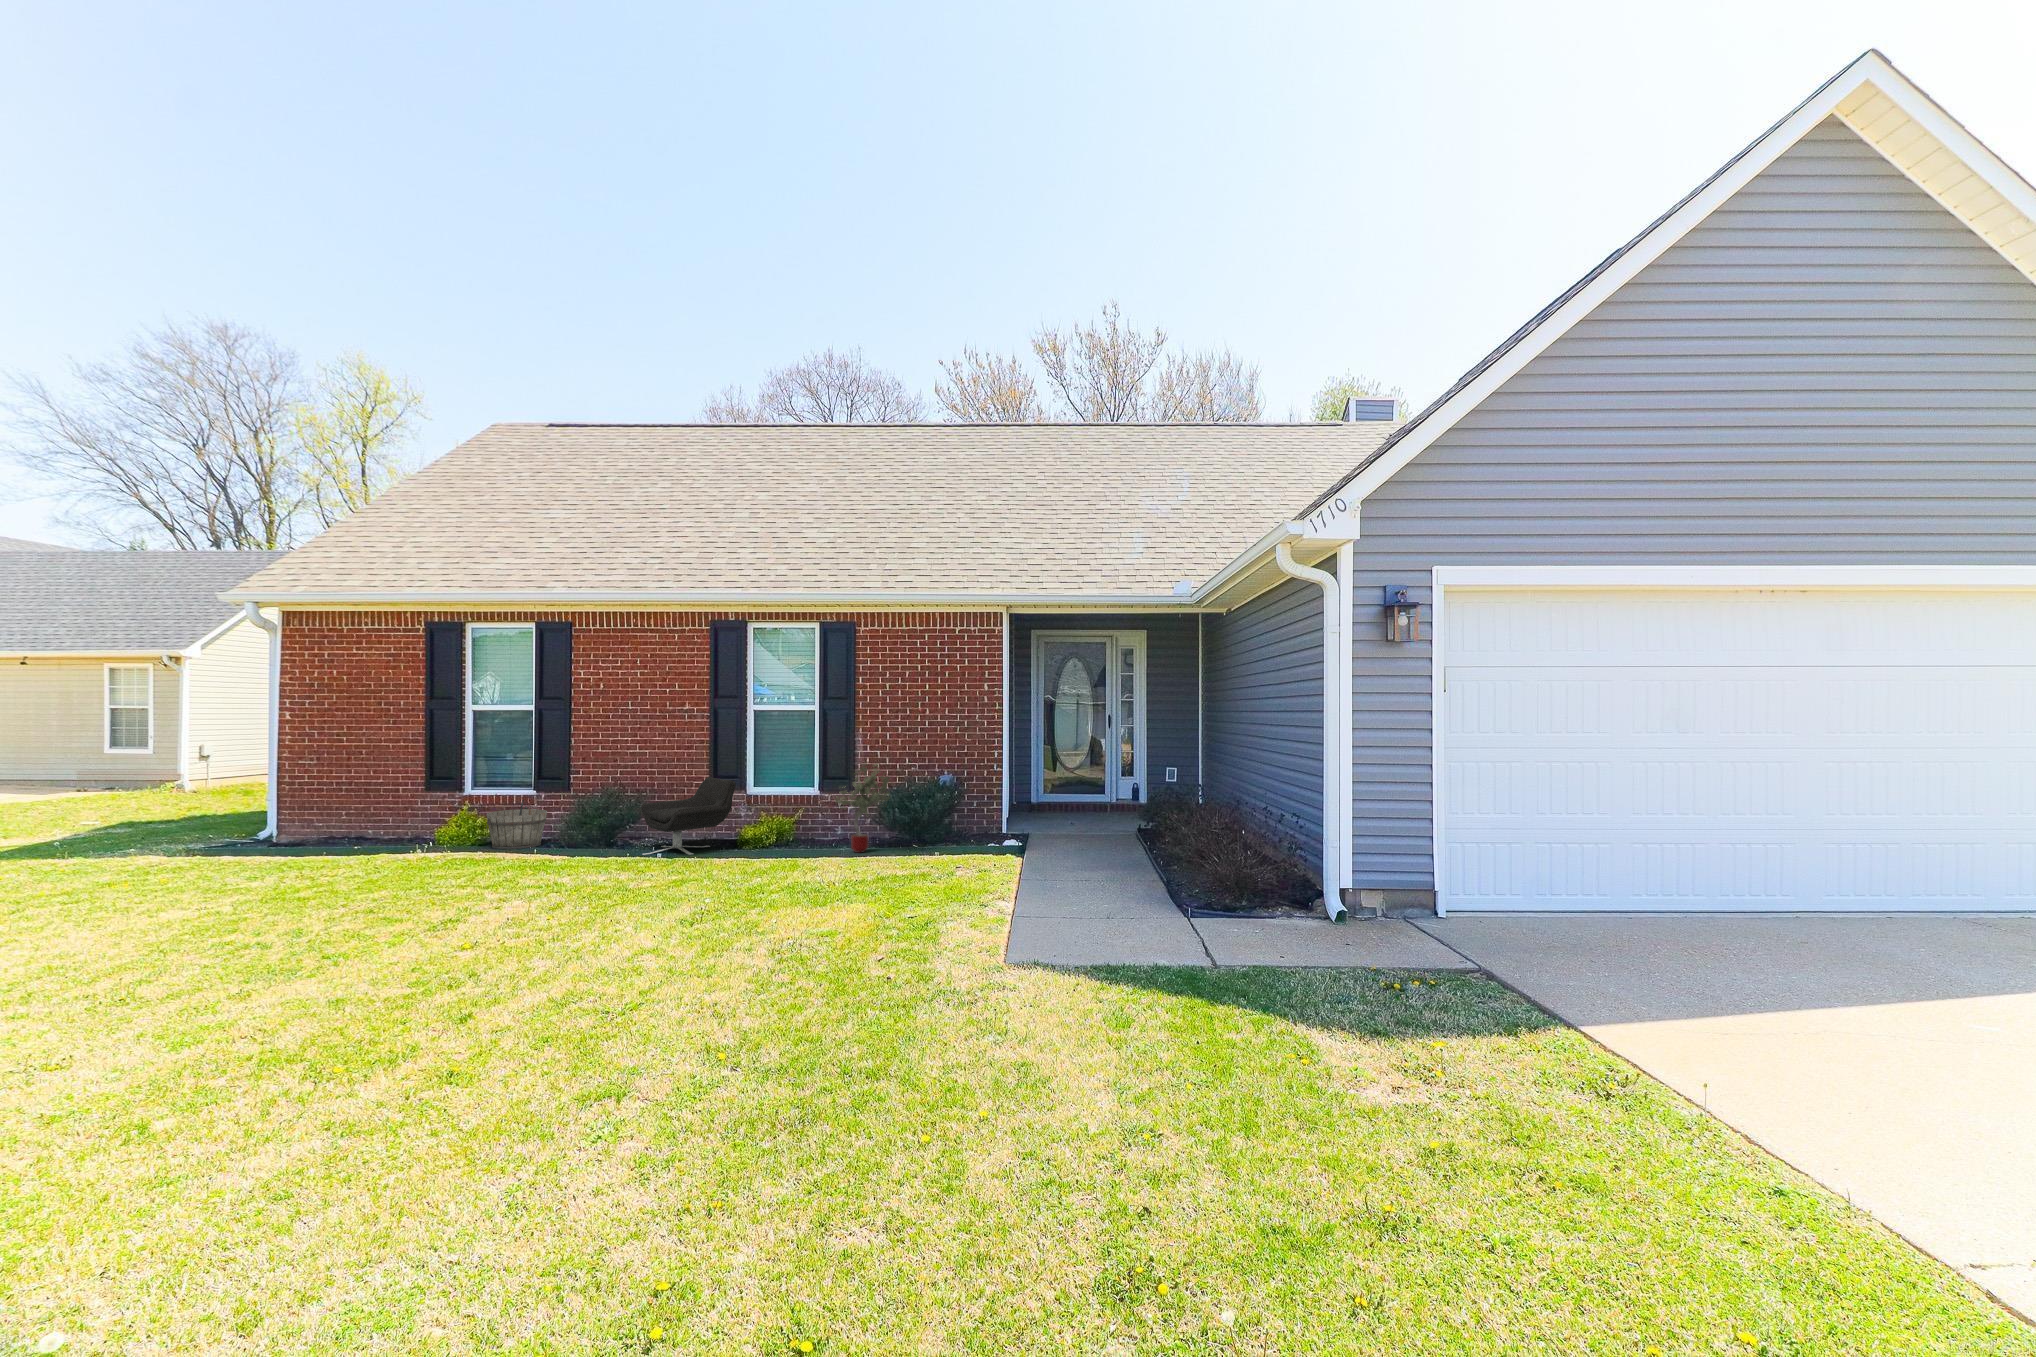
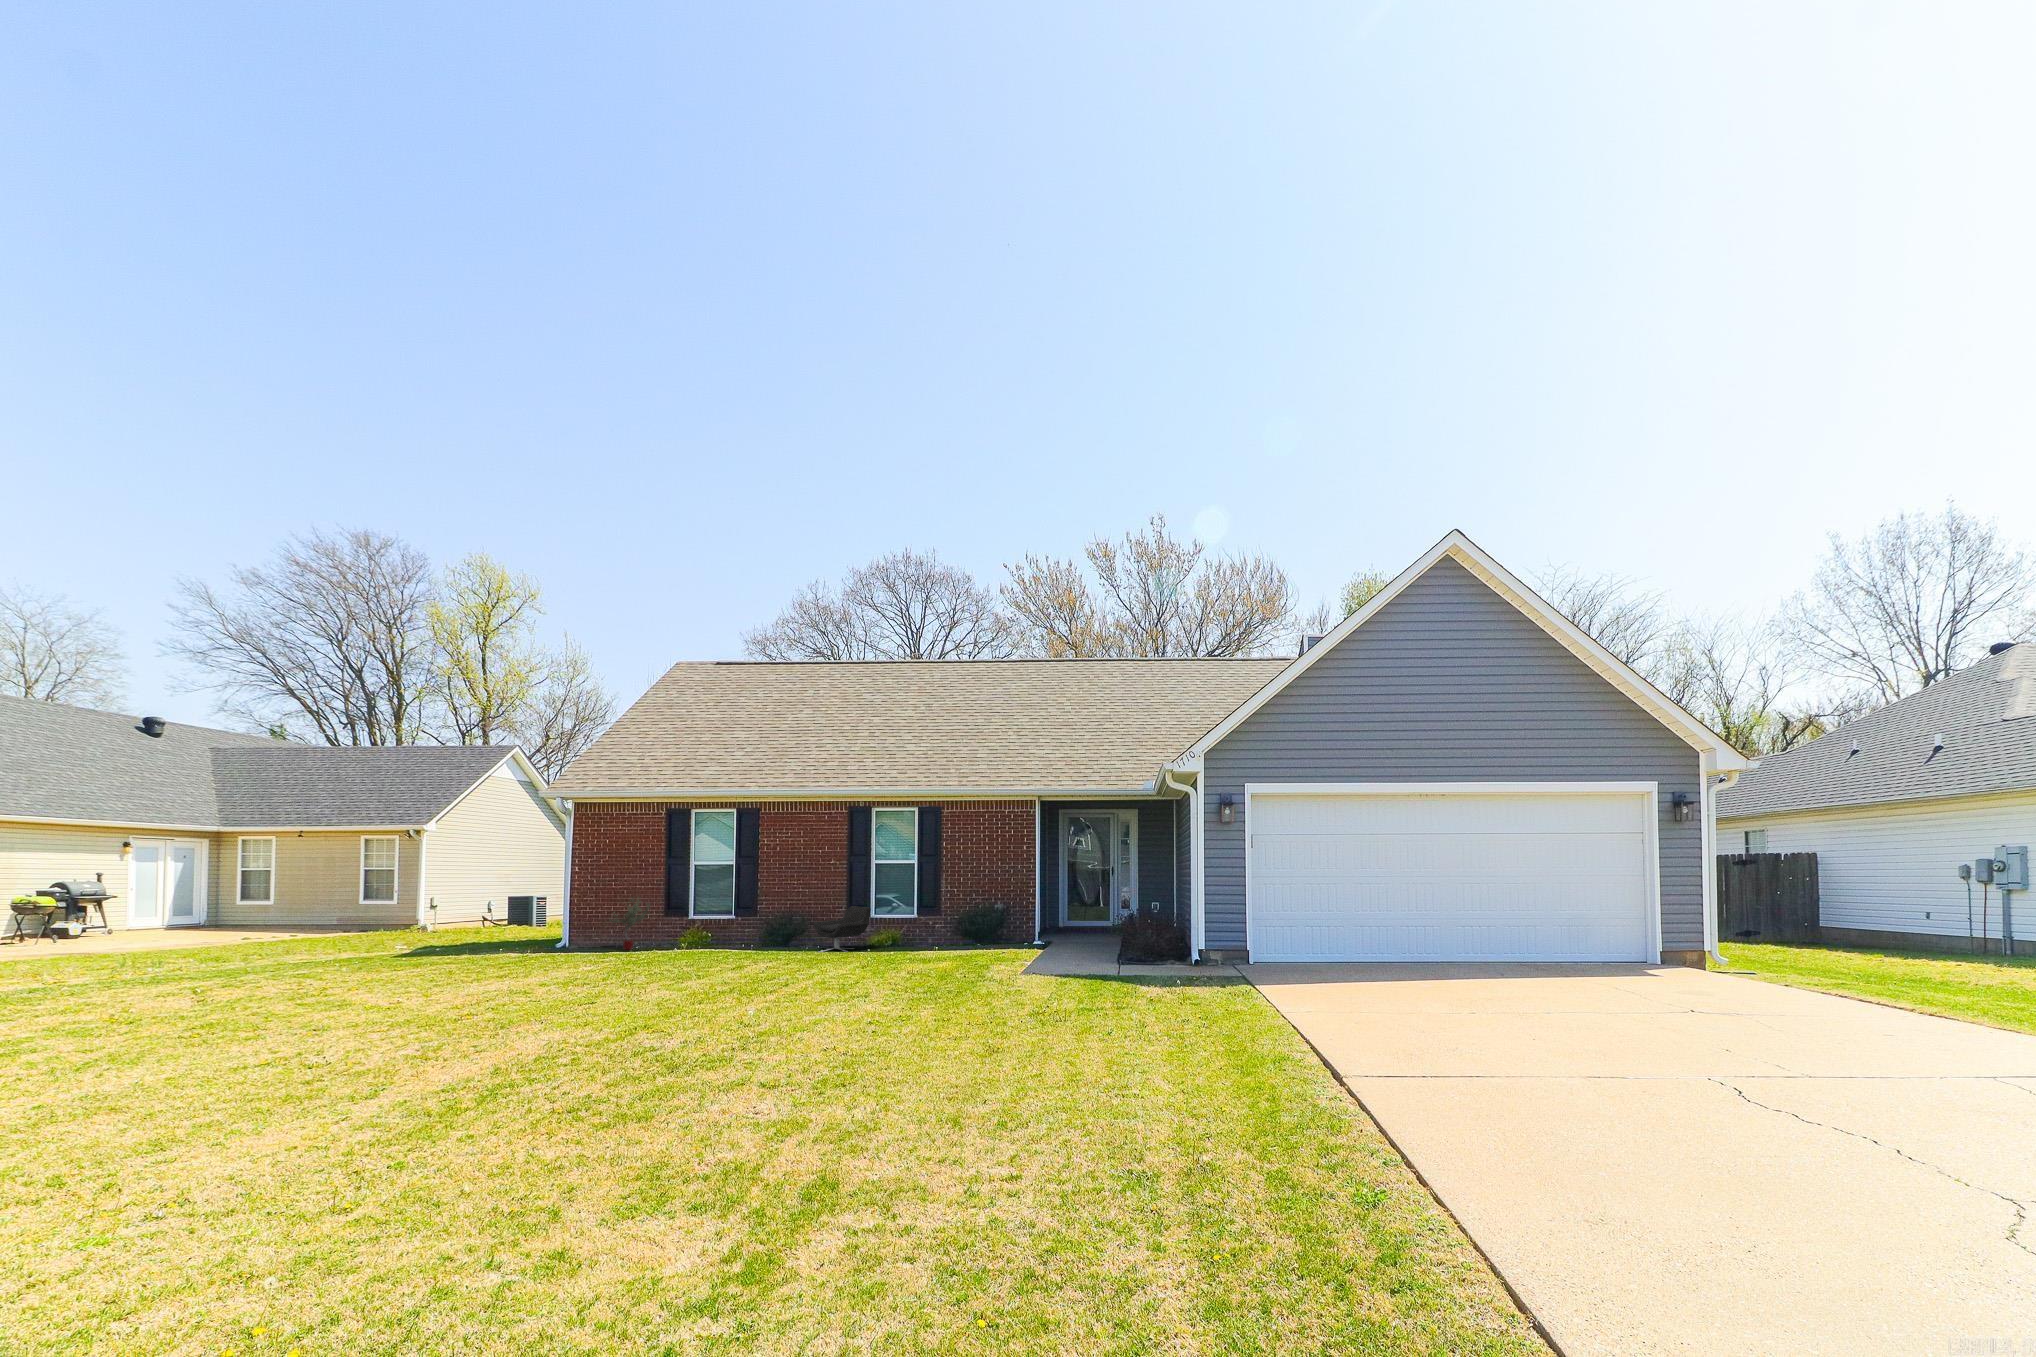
potted tree: present [835,763,890,853] -> present [610,899,650,950]
wooden bucket: present [486,800,547,849] -> none [721,921,755,951]

